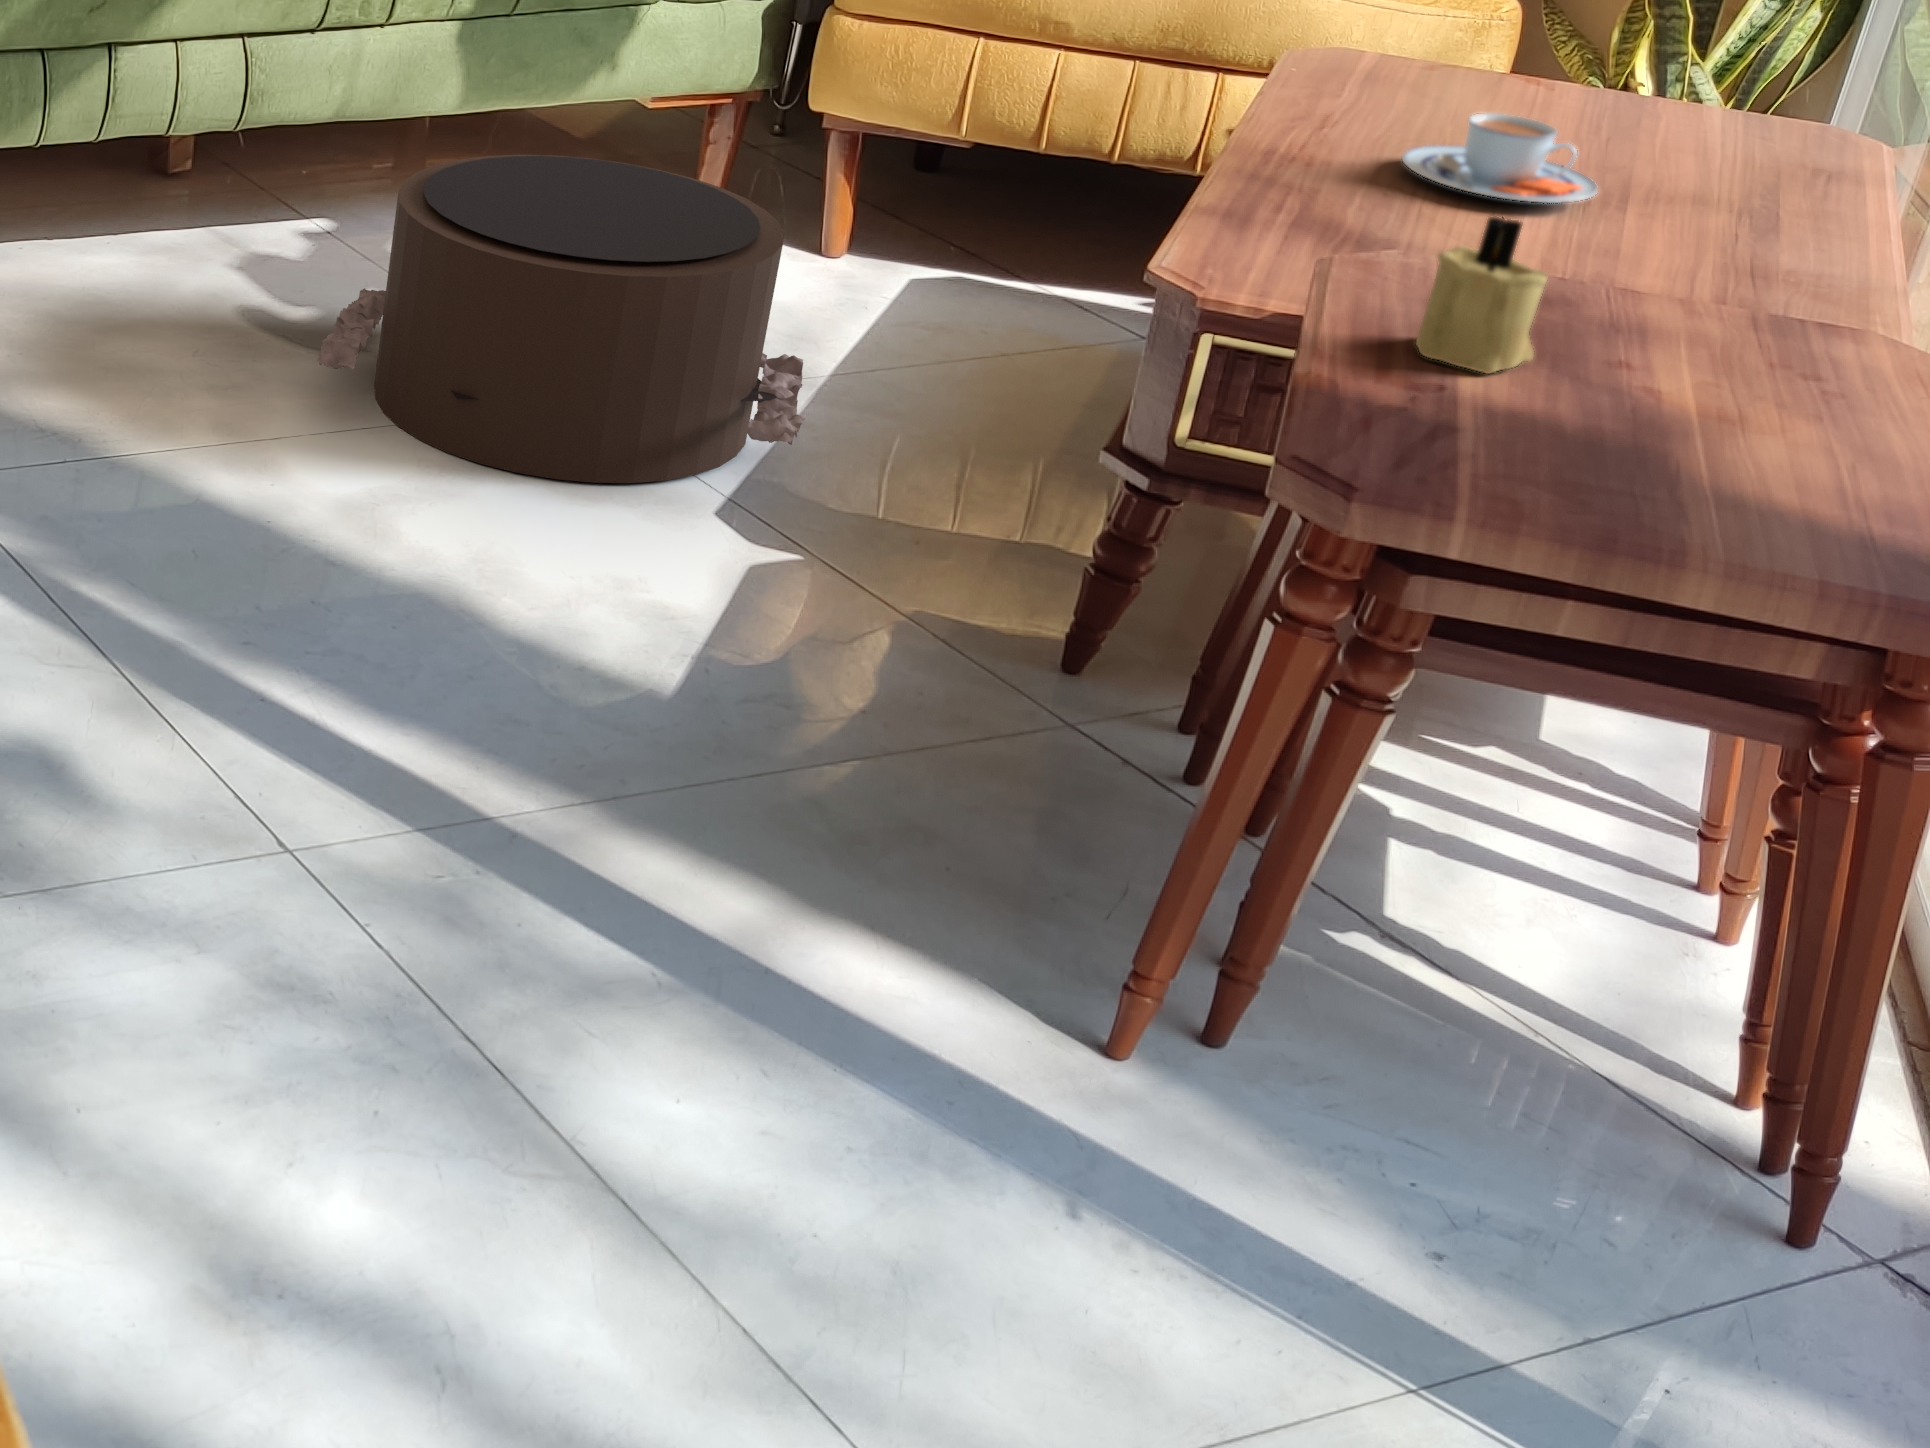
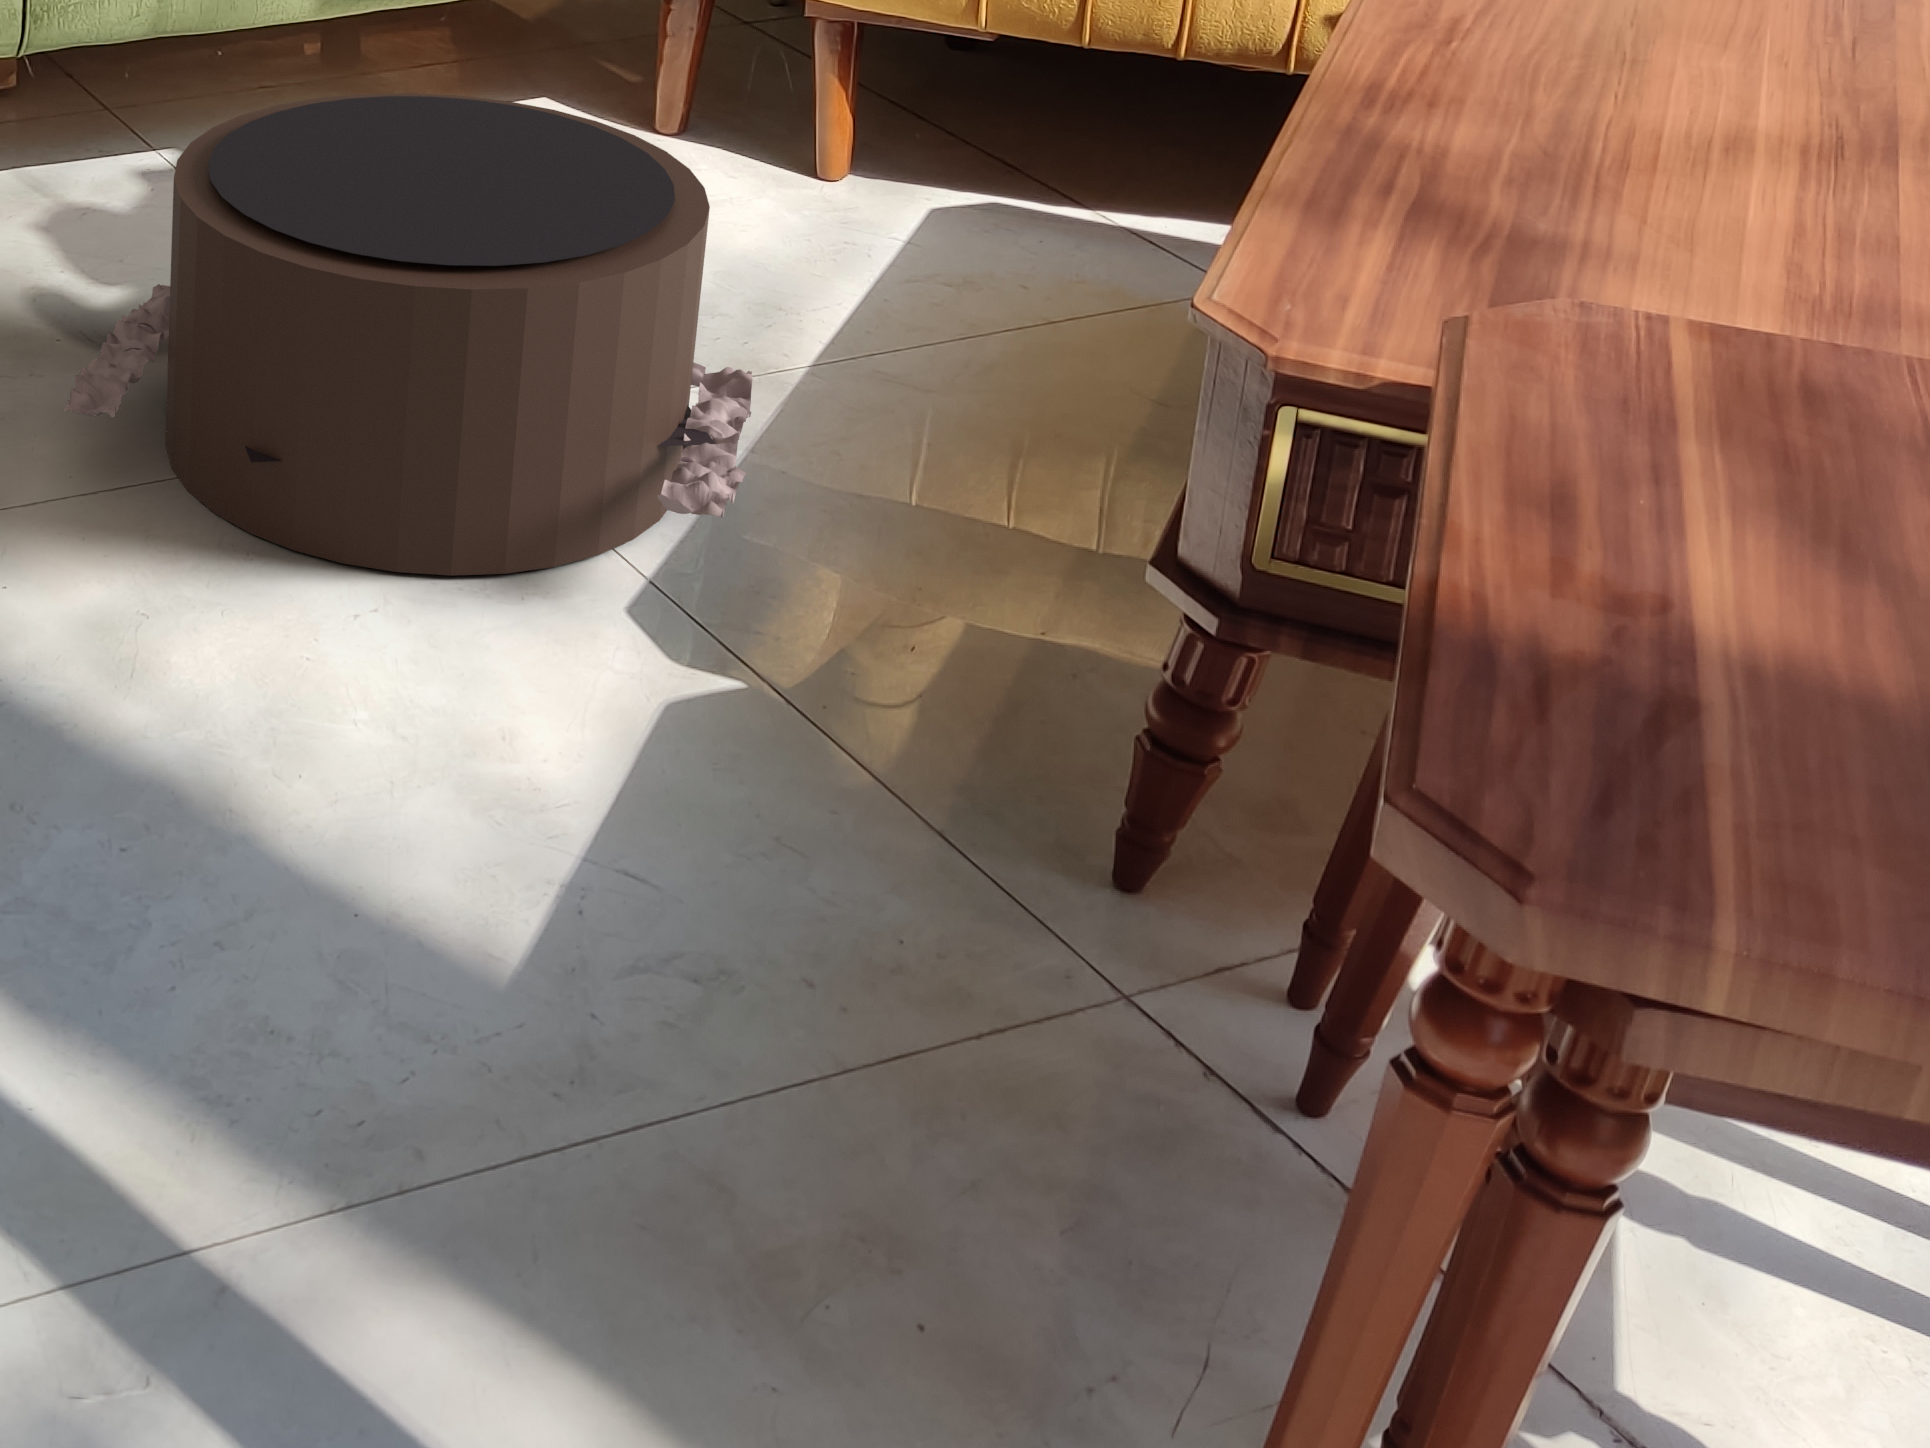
teacup: present [1402,113,1598,203] -> none [1565,58,1872,203]
candle: present [1416,217,1547,373] -> none [1606,303,1827,581]

